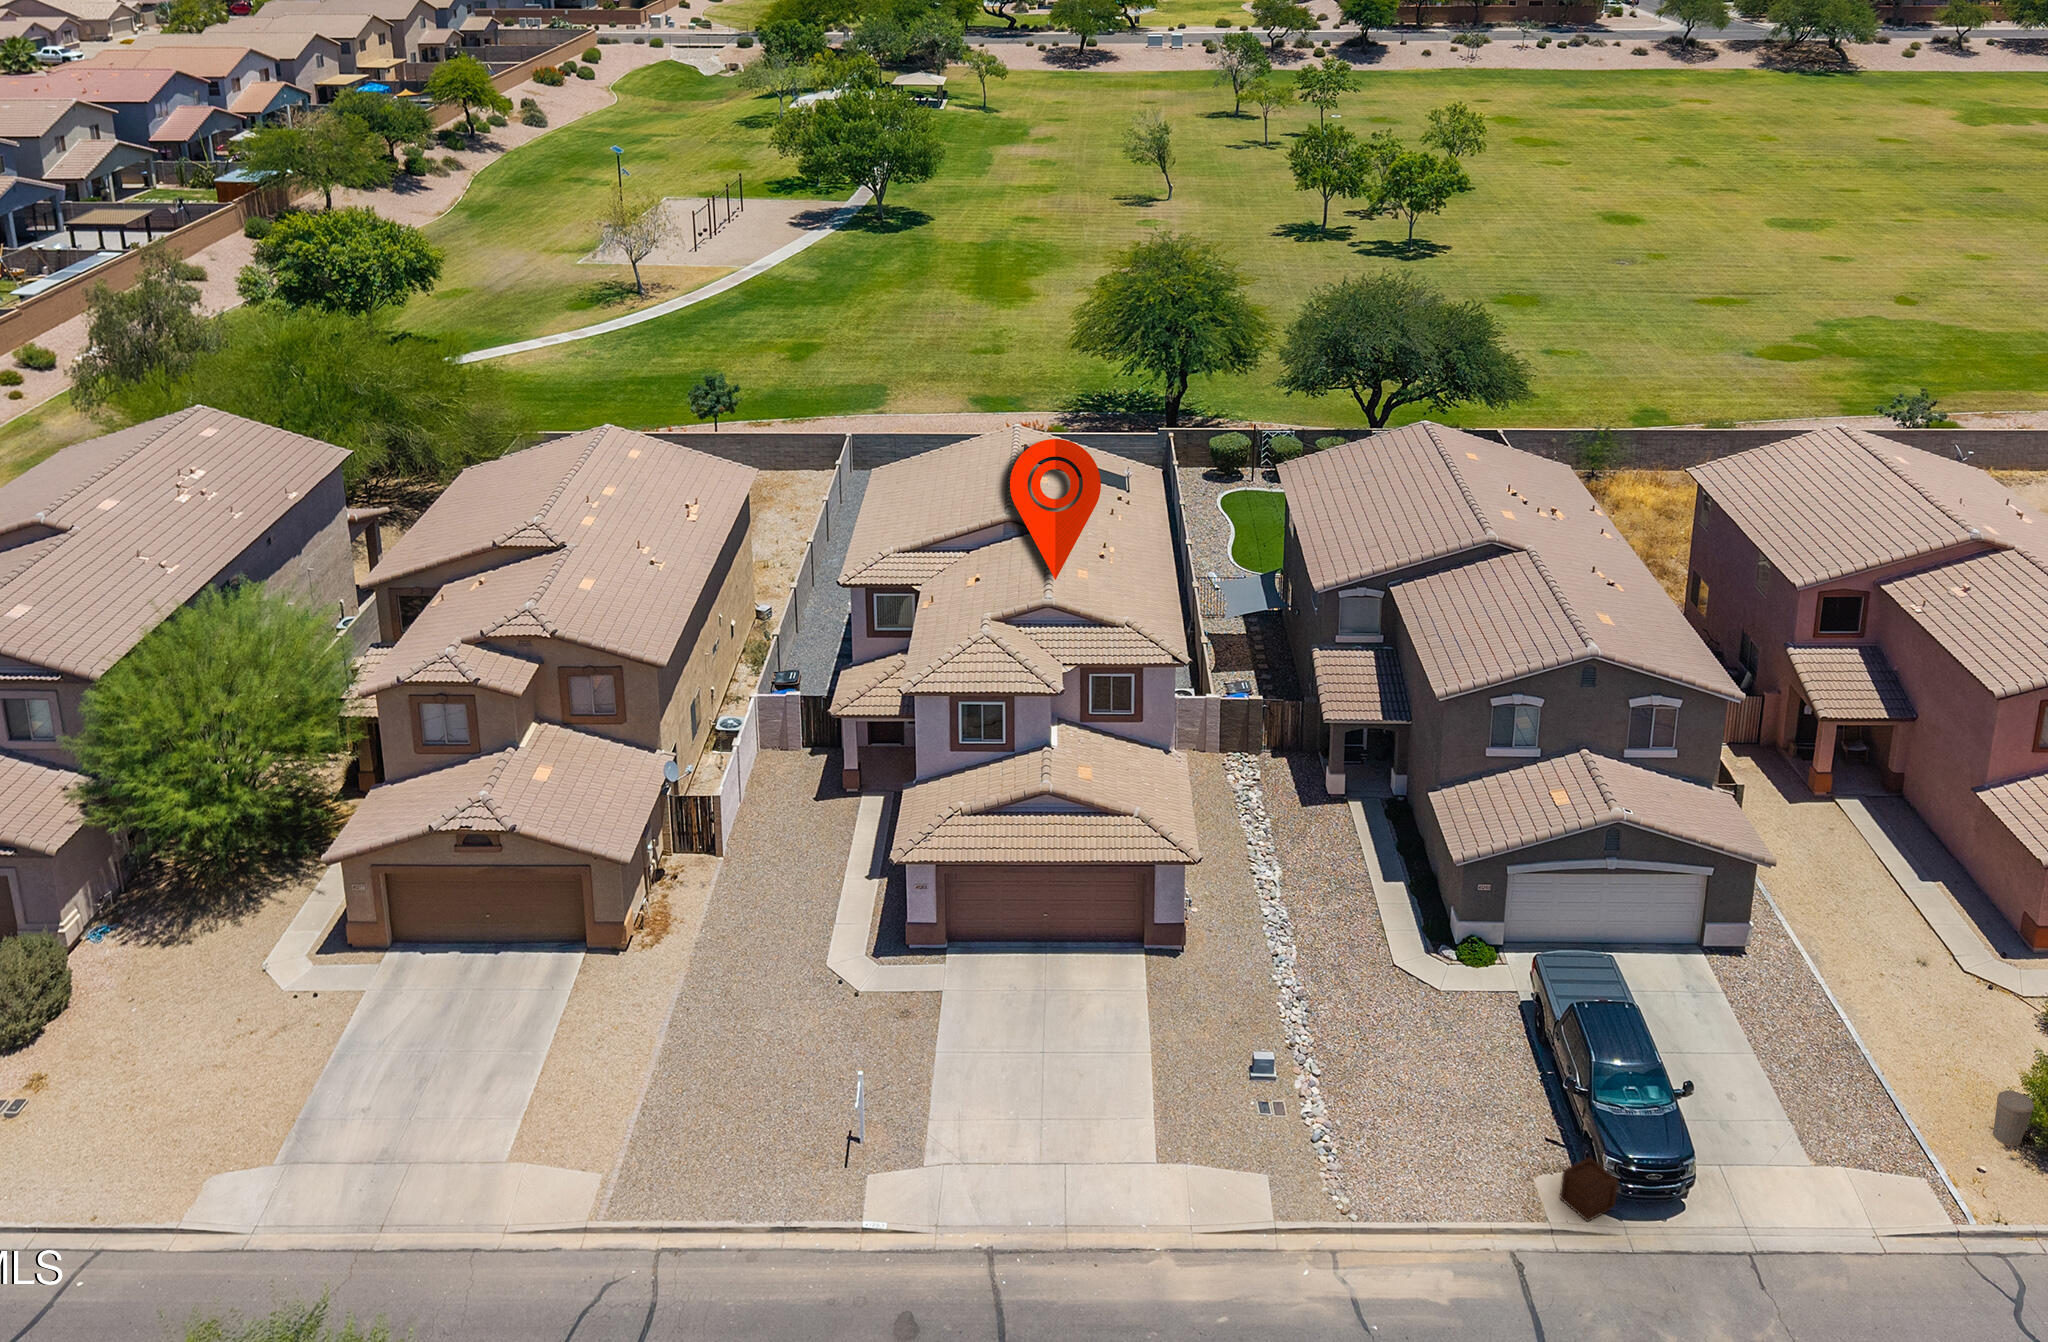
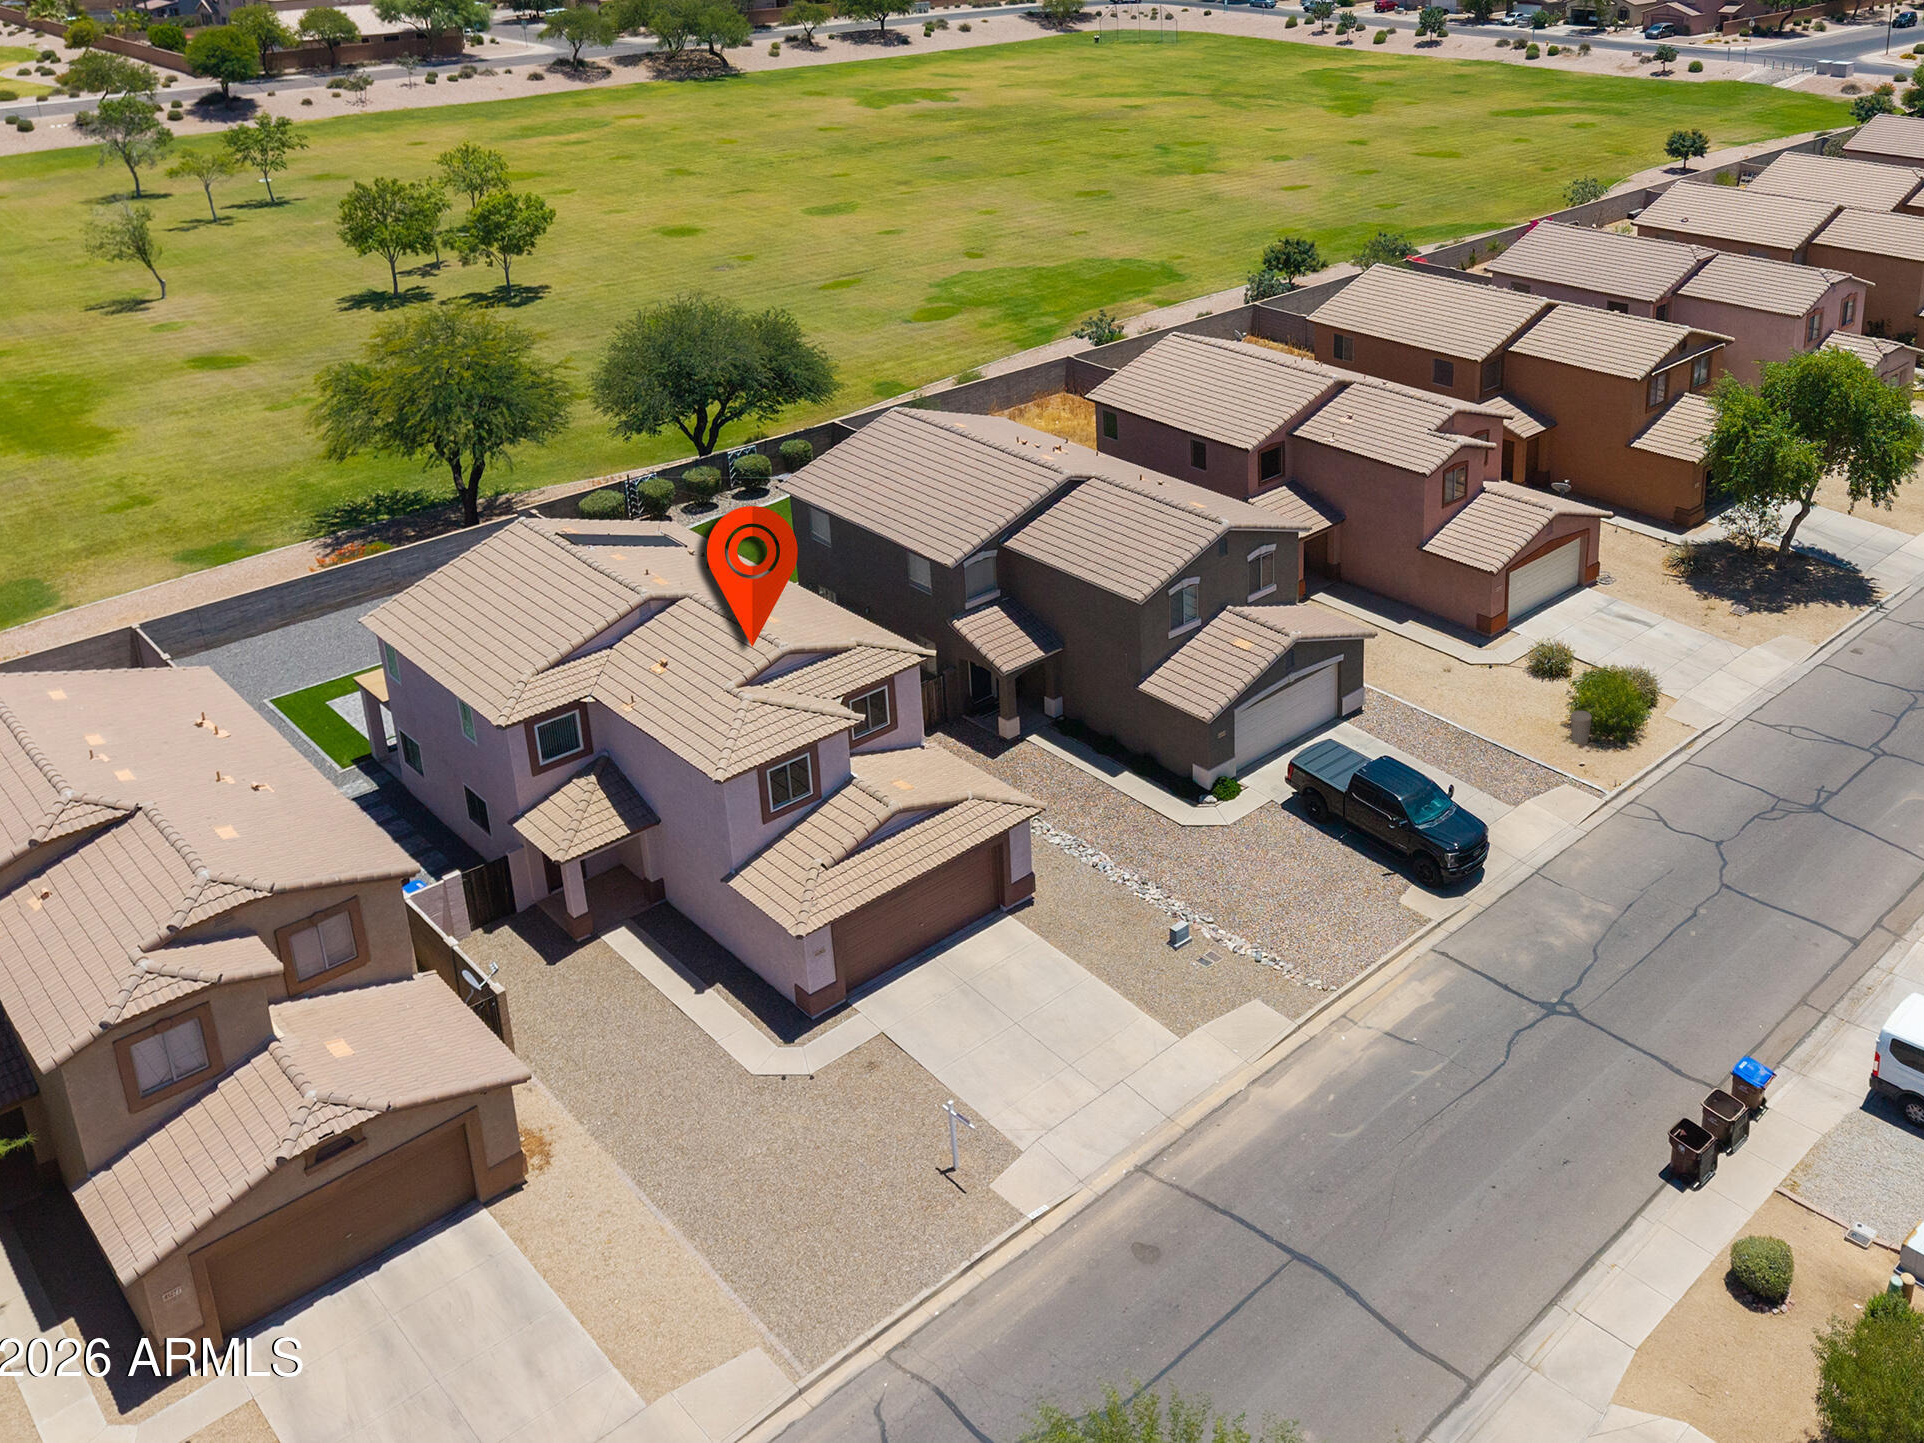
wooden crate: present [1560,1158,1618,1221] -> none [1425,868,1457,909]

